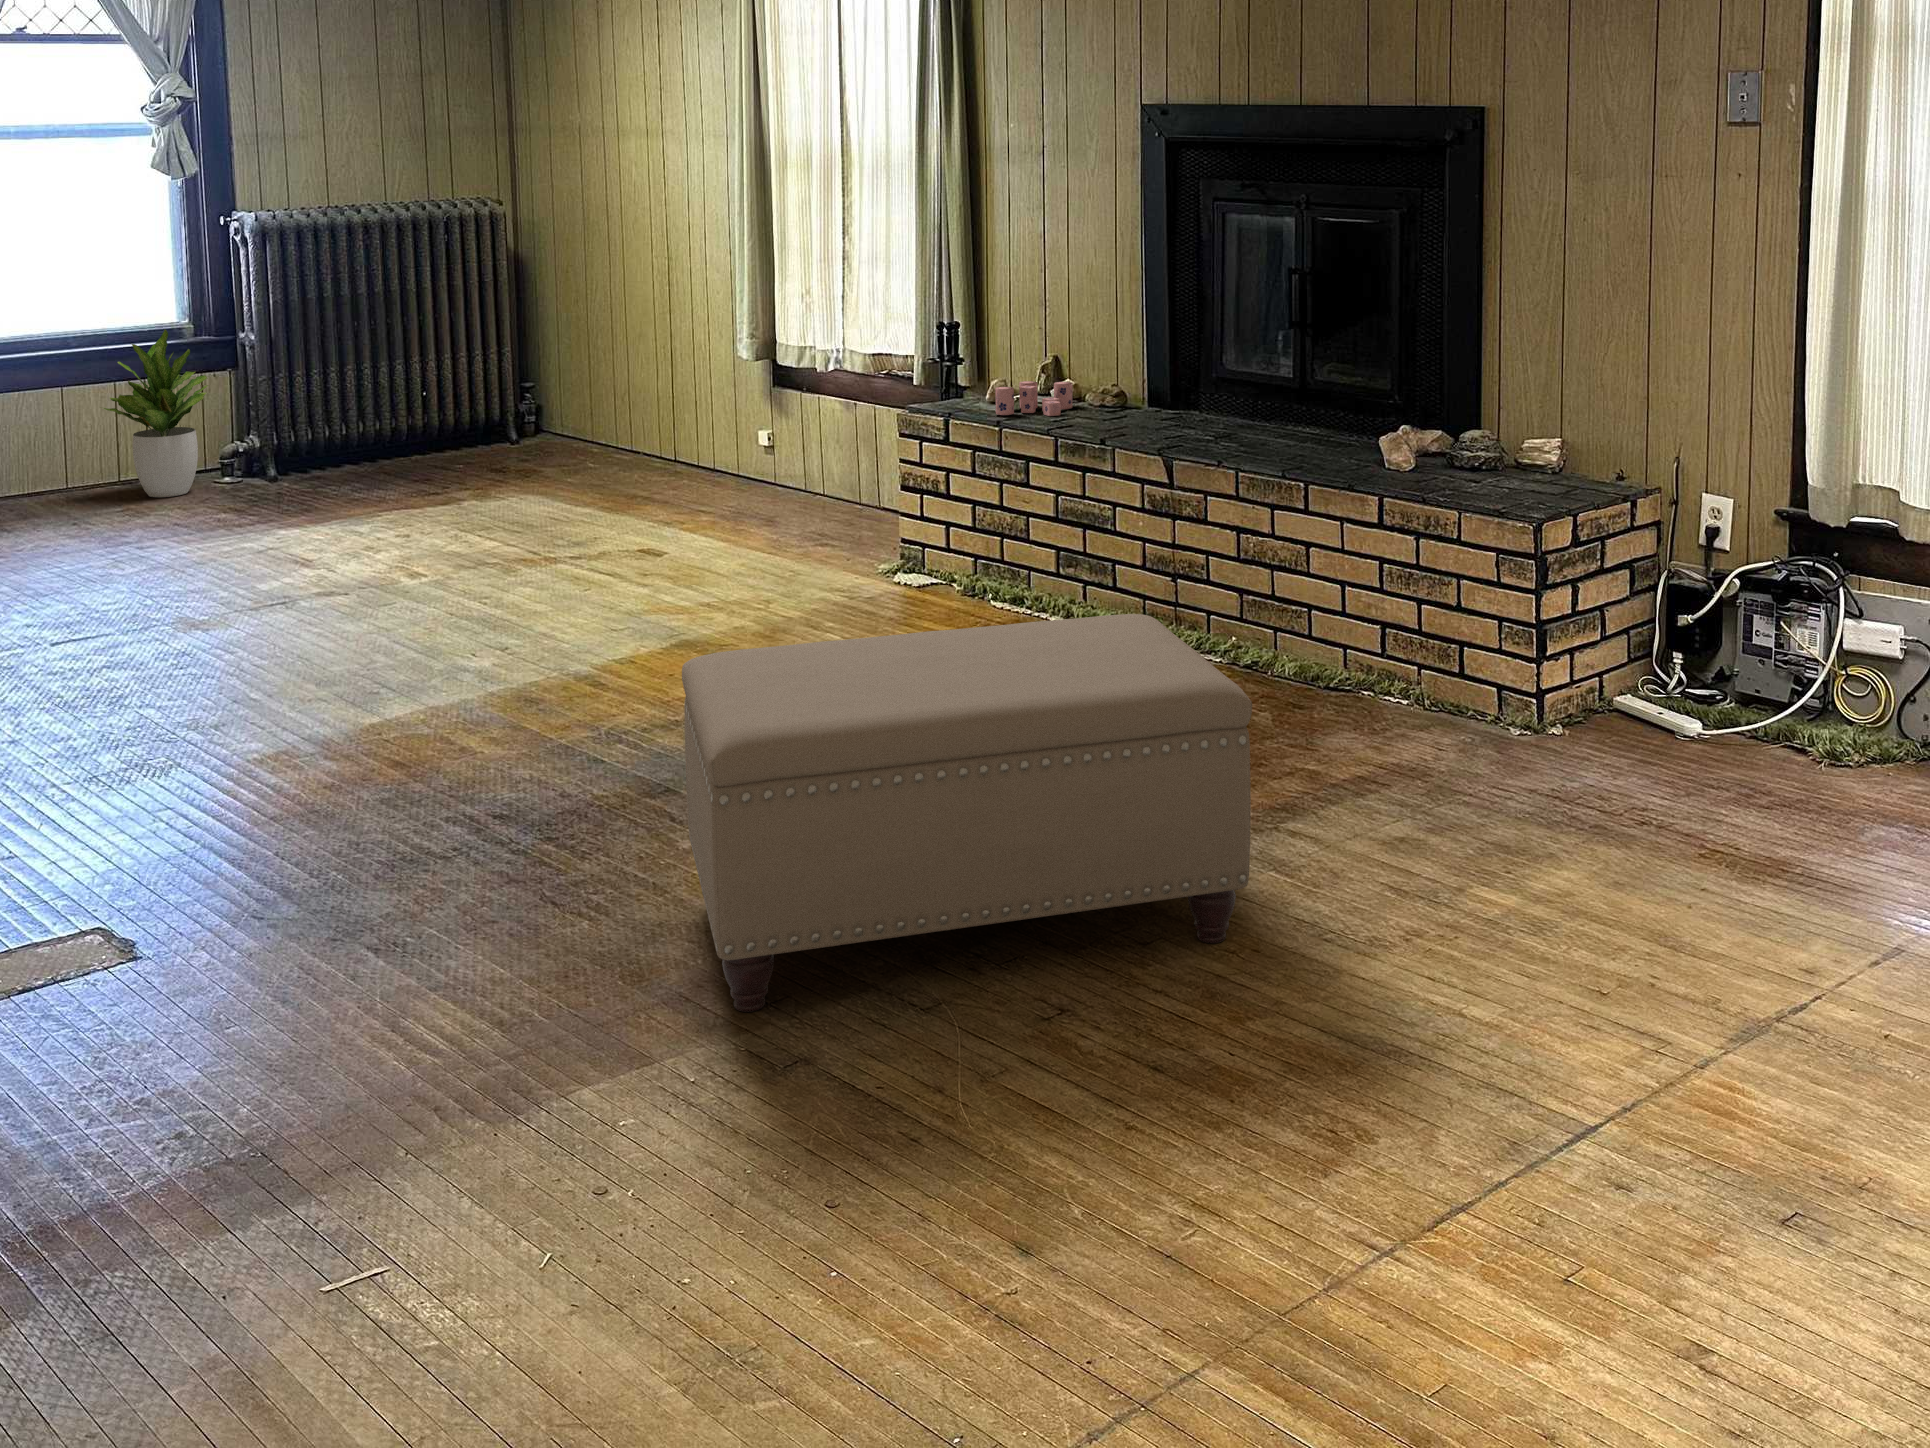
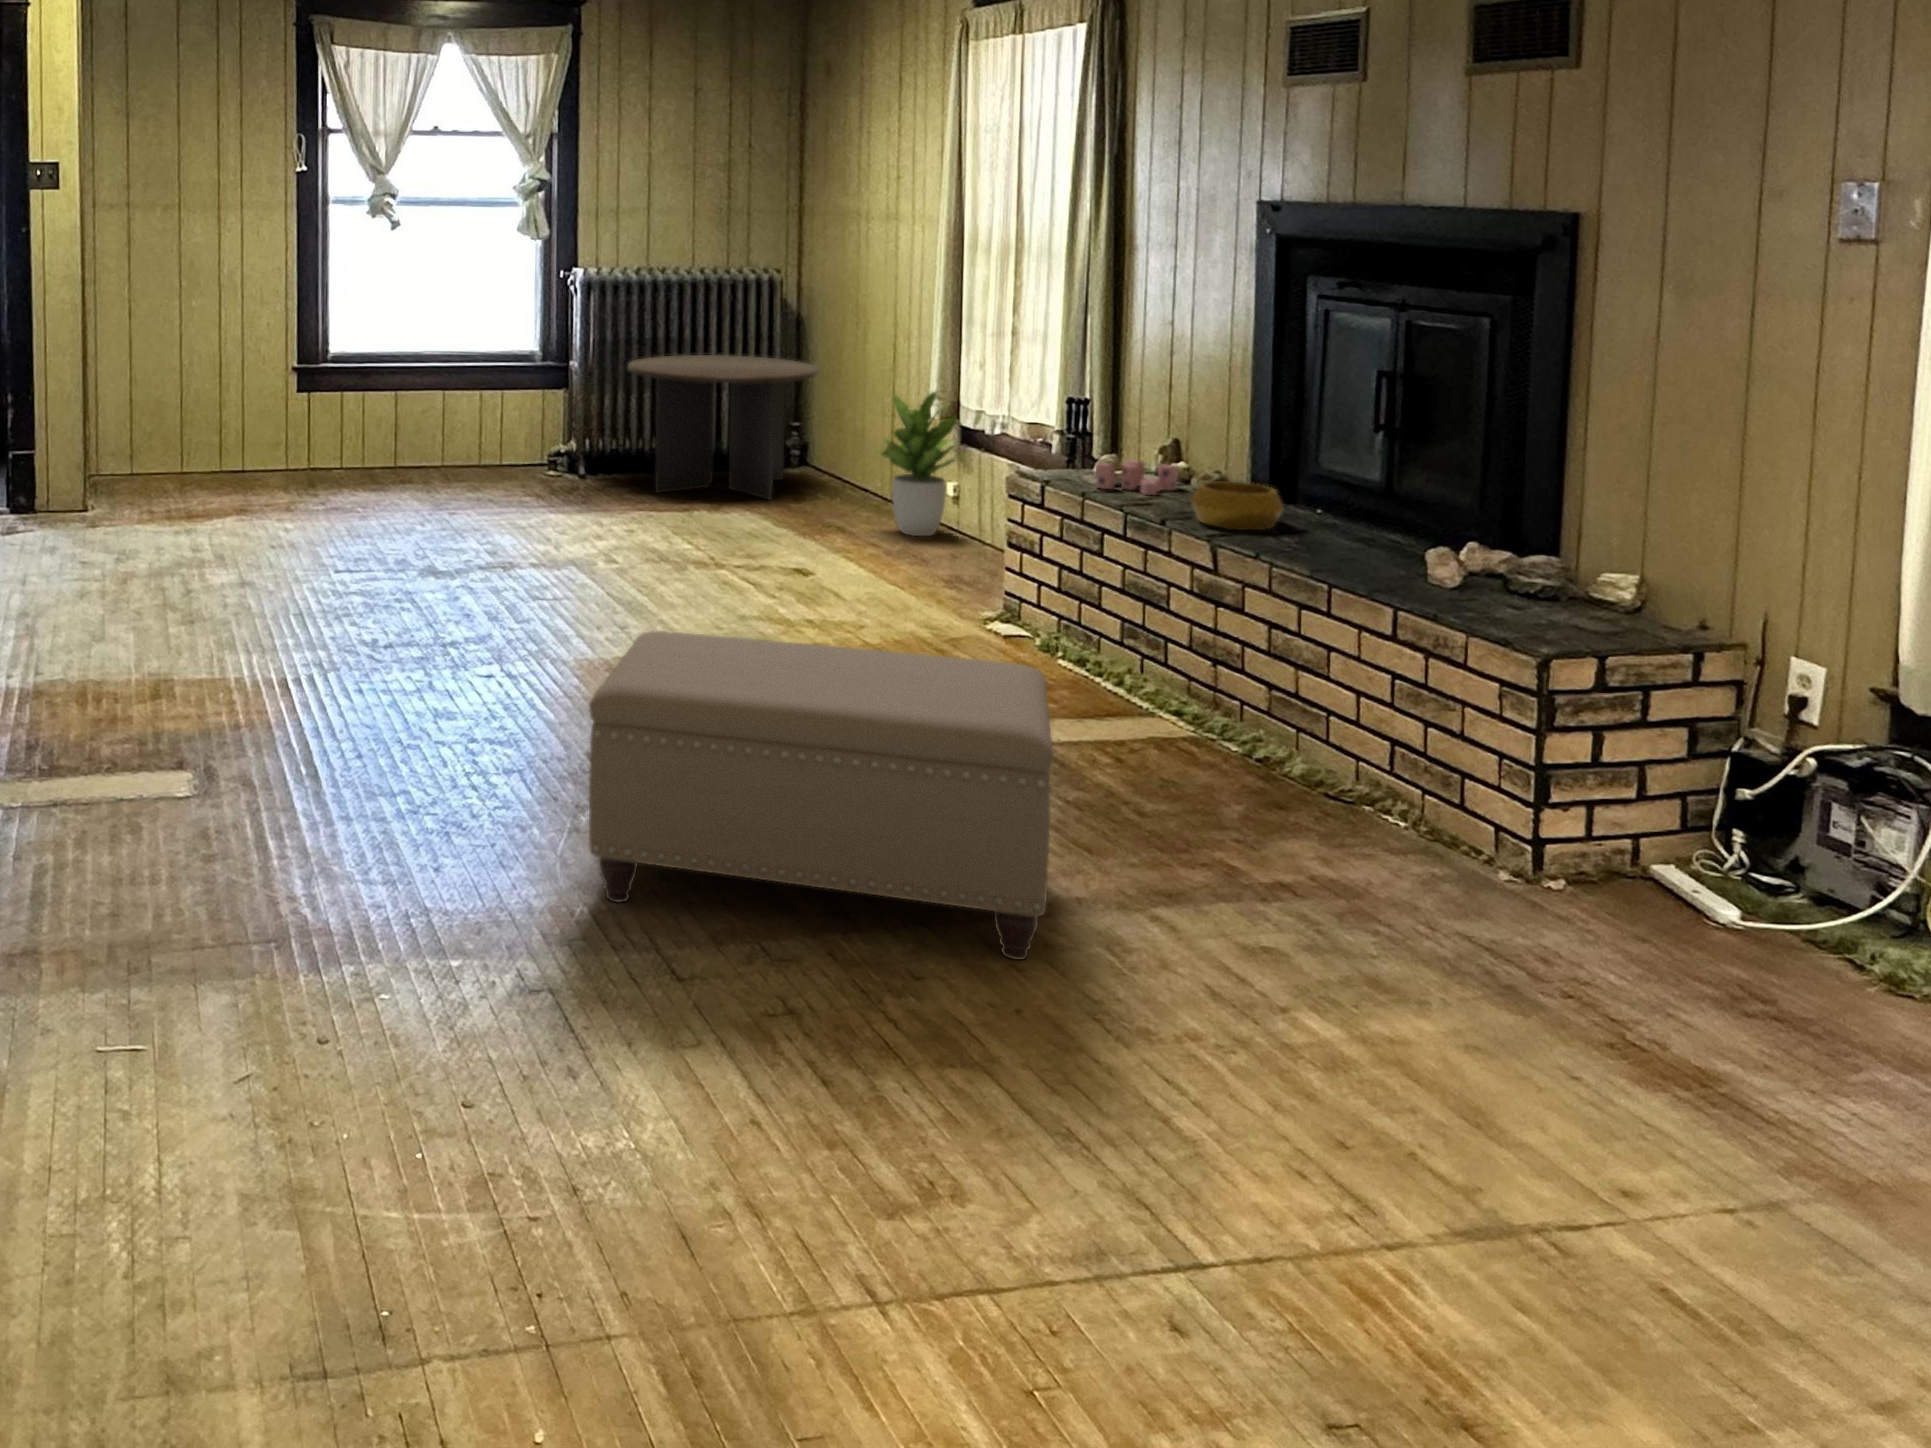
coffee table: none [341,309,588,491] -> present [628,355,819,499]
potted plant: present [104,329,208,497] -> present [873,392,962,536]
decorative bowl: none [1118,390,1208,440] -> present [1191,481,1283,530]

